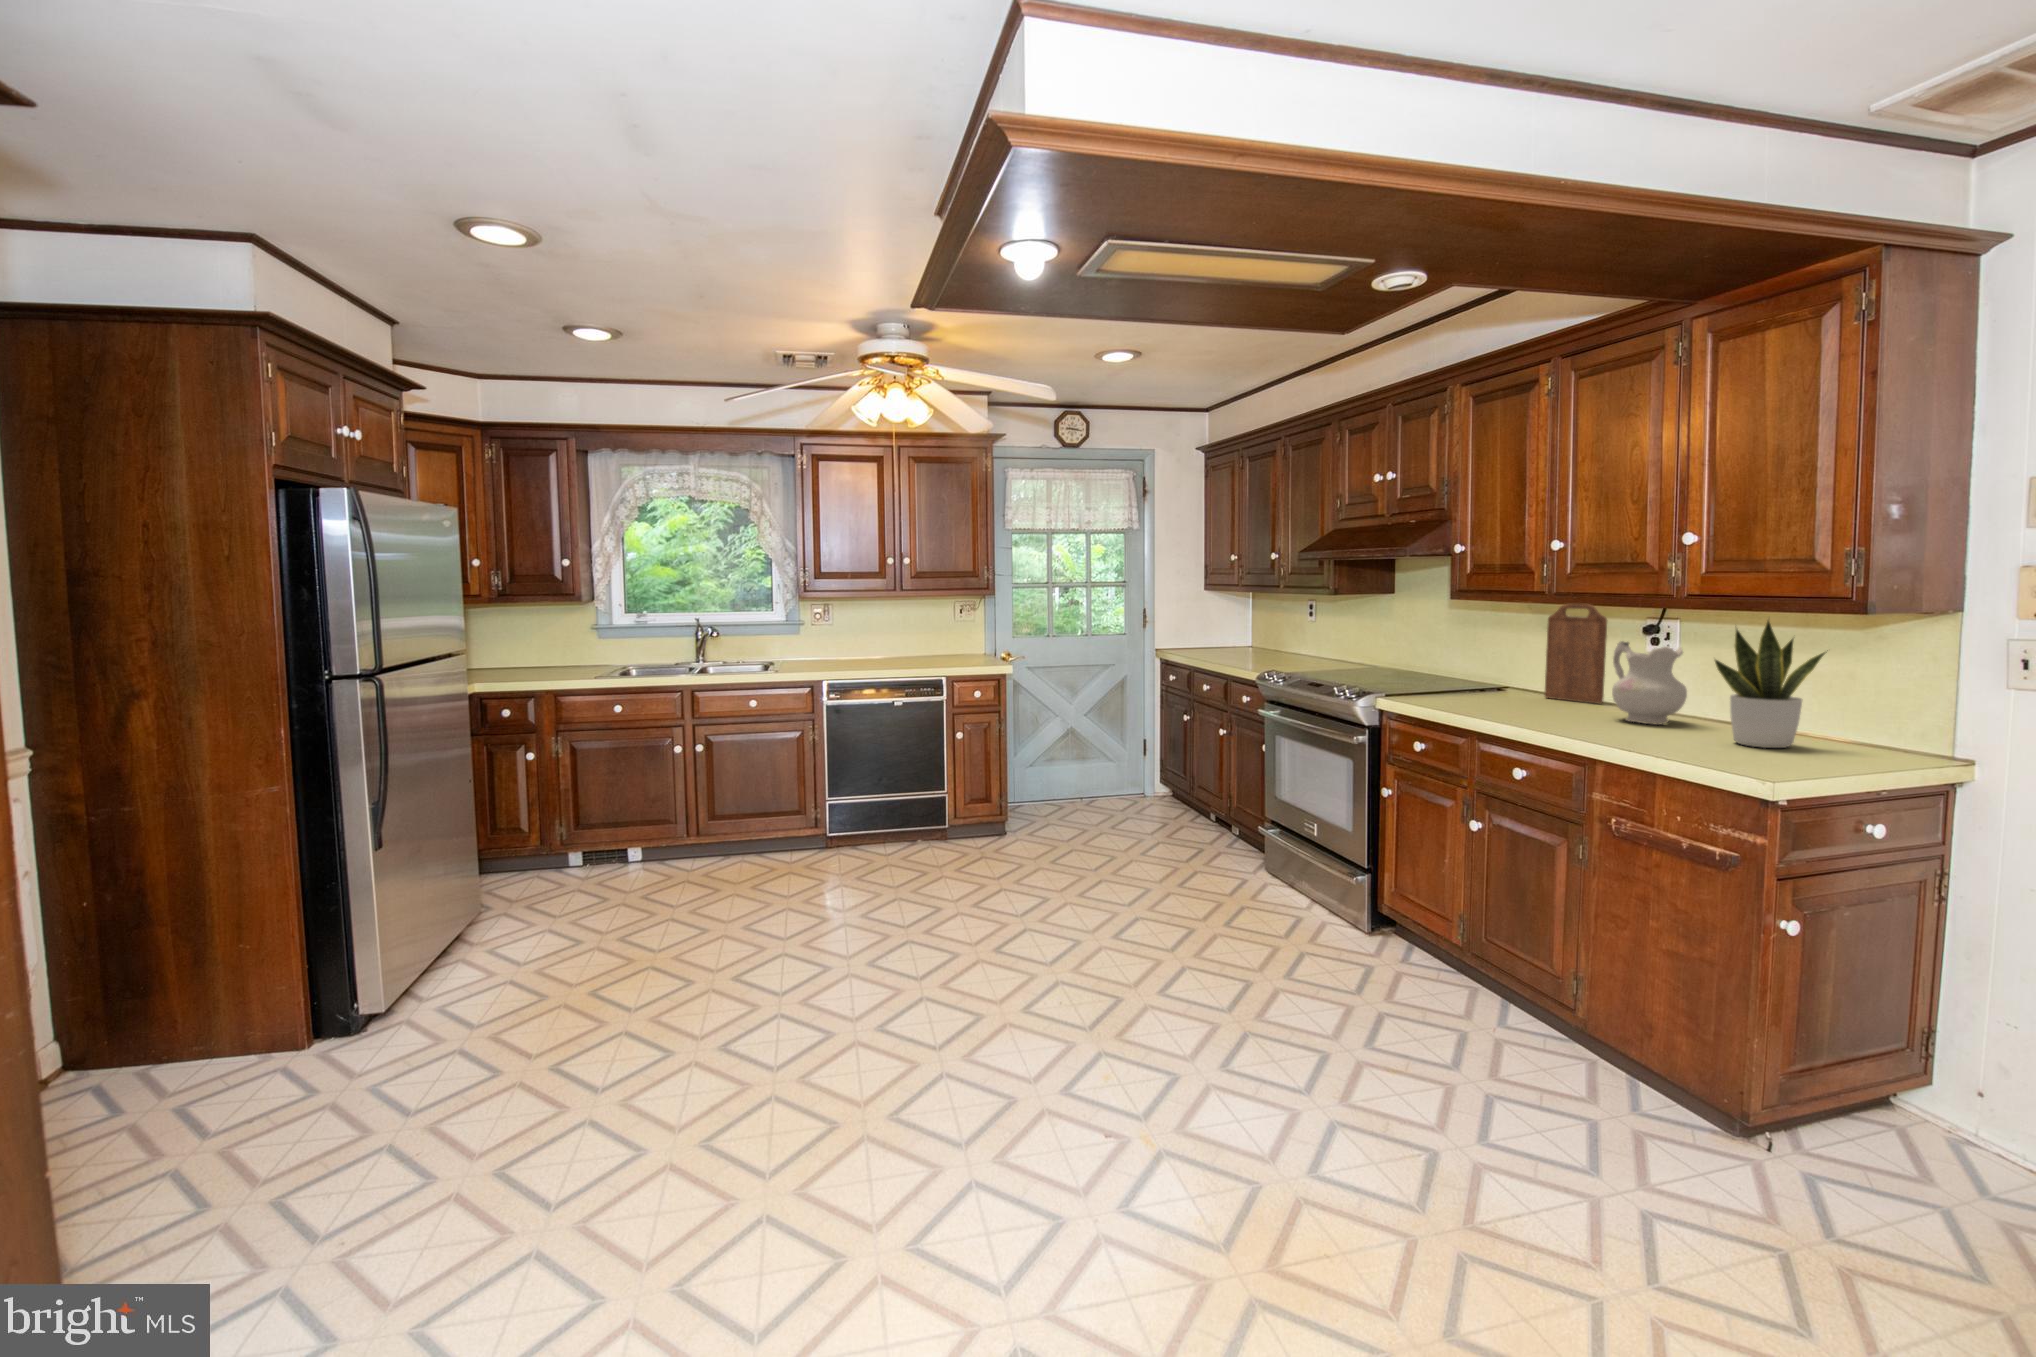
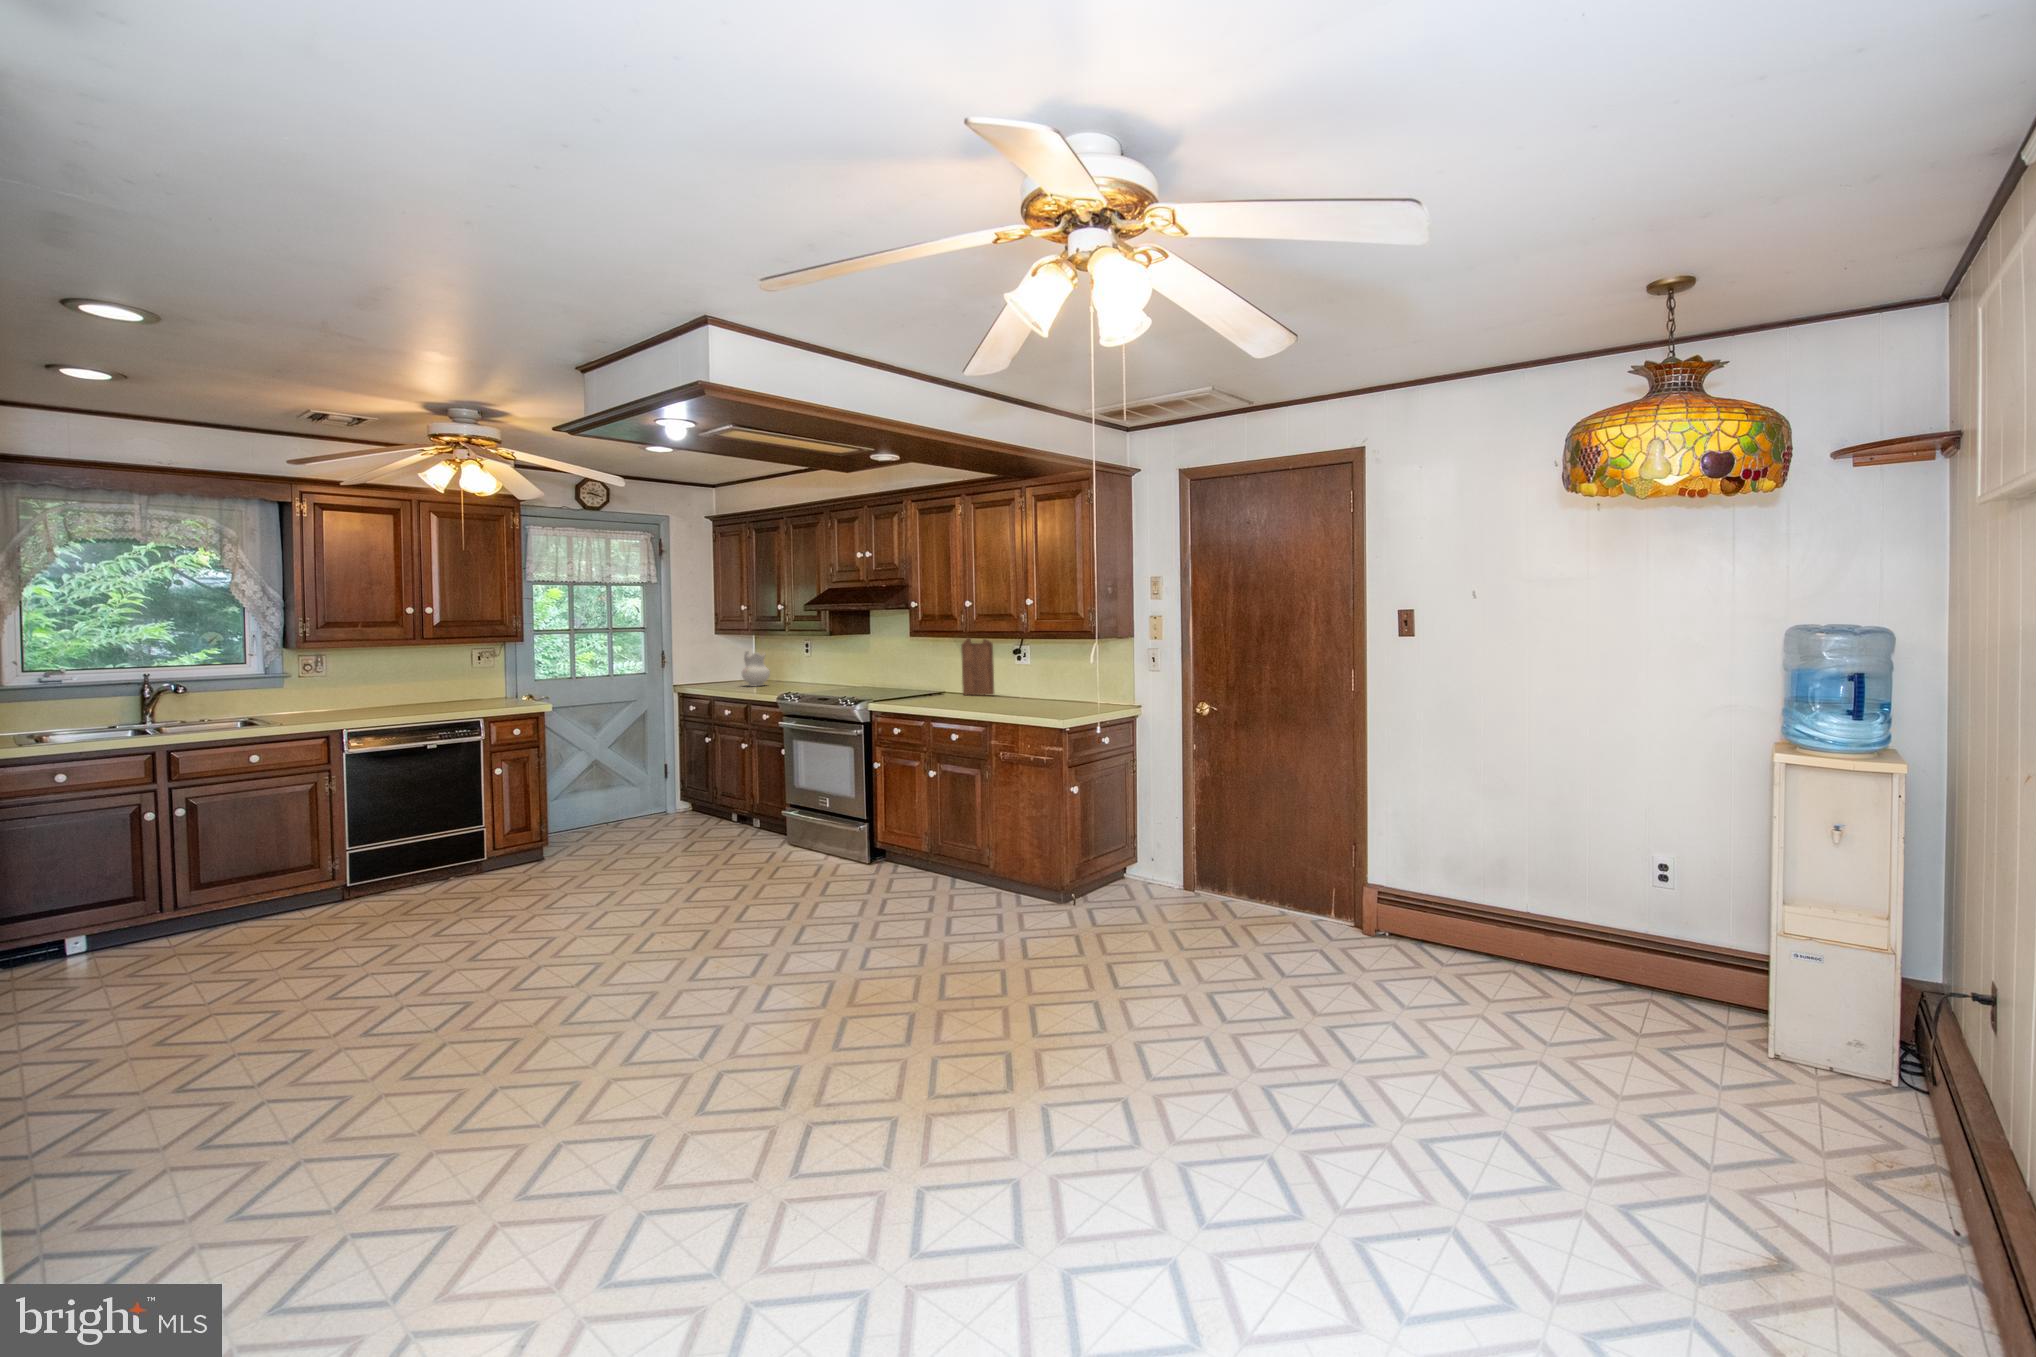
potted plant: present [1715,620,1828,748] -> none [1043,635,1093,707]
ceramic pitcher: present [1612,641,1687,725] -> present [742,652,770,687]

